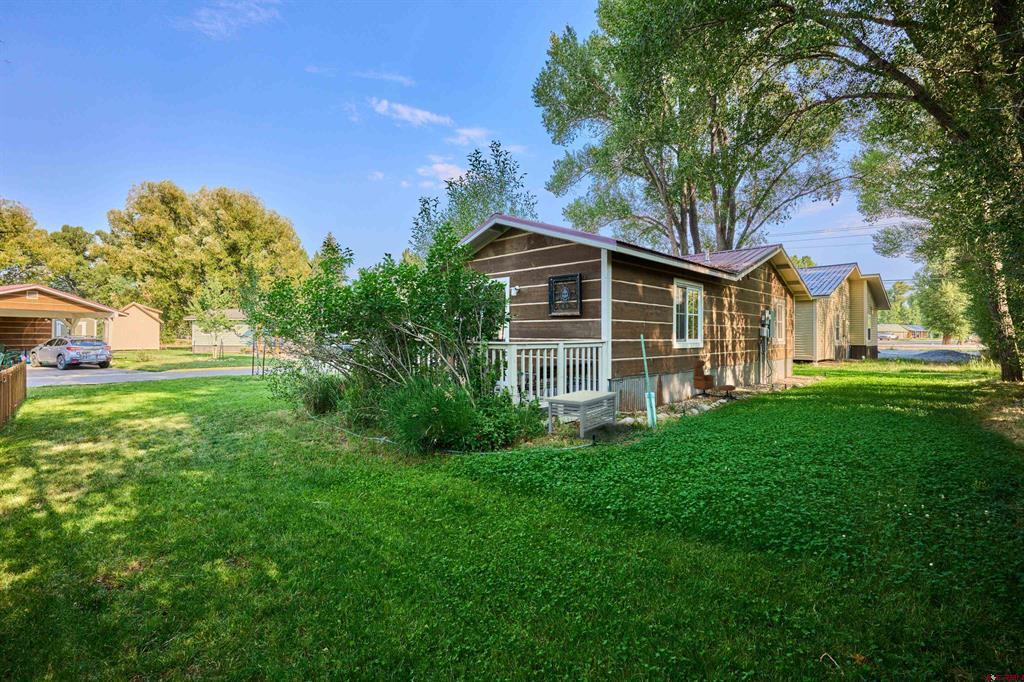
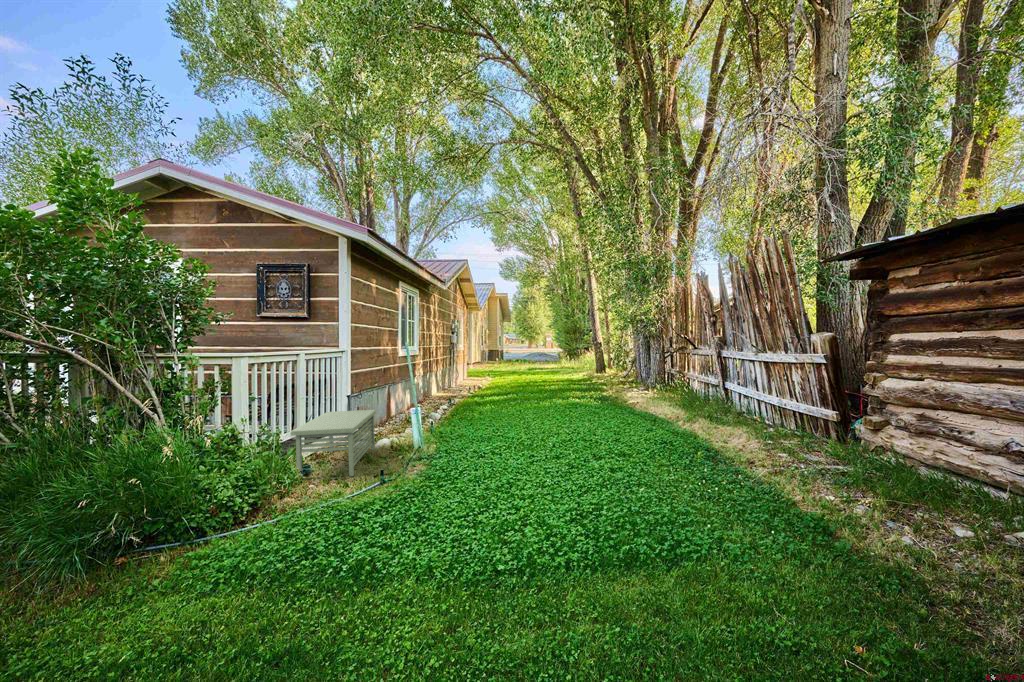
lounge chair: present [693,360,736,399] -> none [416,367,456,403]

